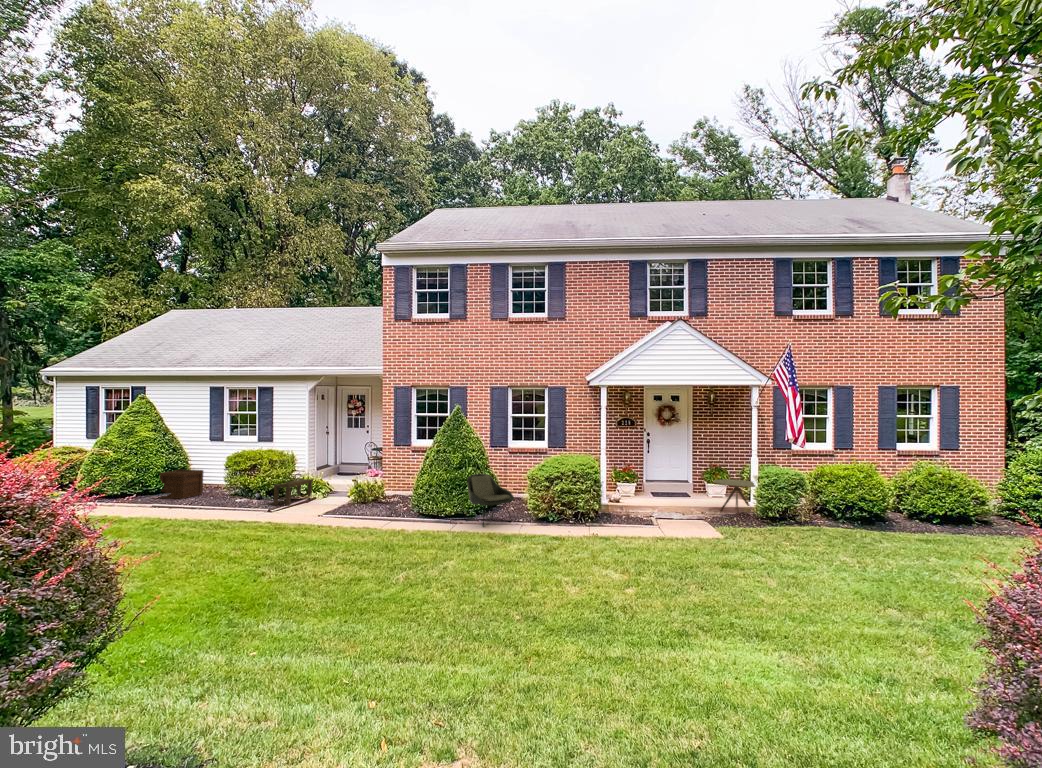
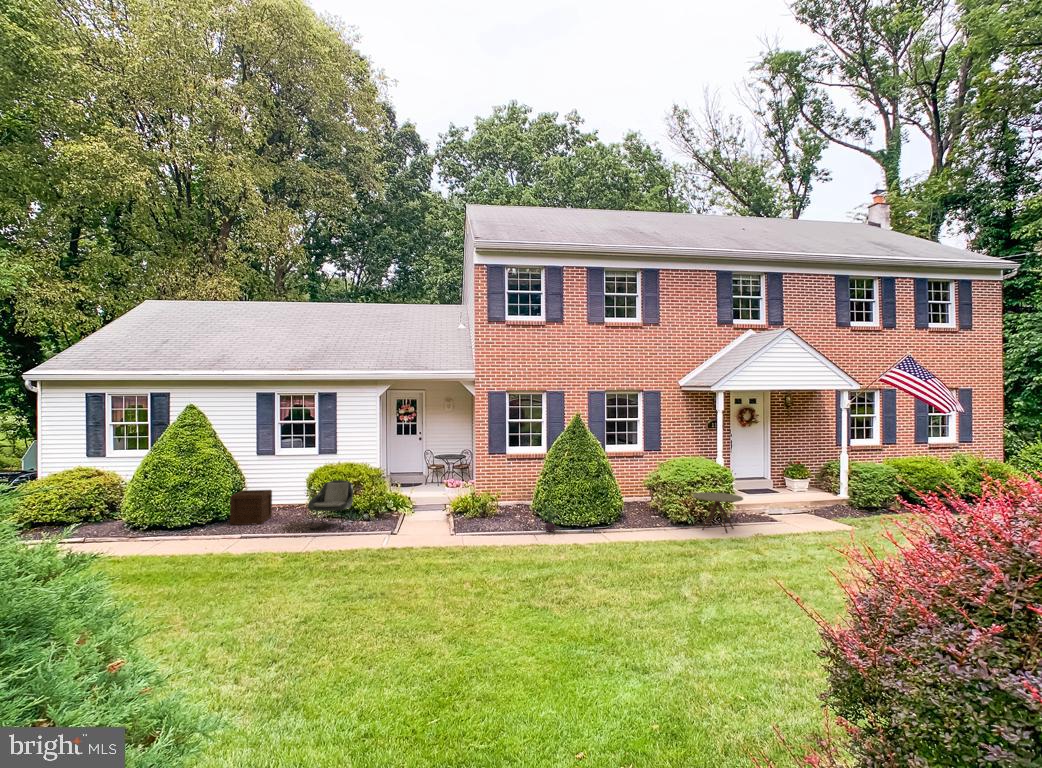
lounge chair: present [465,474,514,527] -> present [308,480,353,530]
bench: present [274,479,313,506] -> none [385,494,412,524]
round table: present [713,479,755,513] -> present [693,492,743,533]
decorative plant: none [383,492,413,521] -> present [542,504,555,532]

